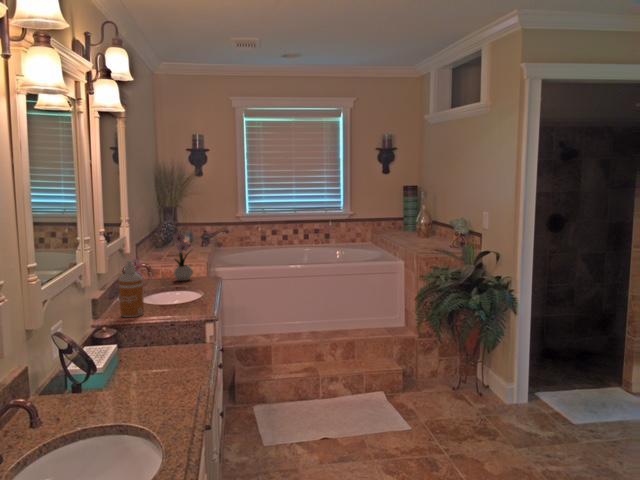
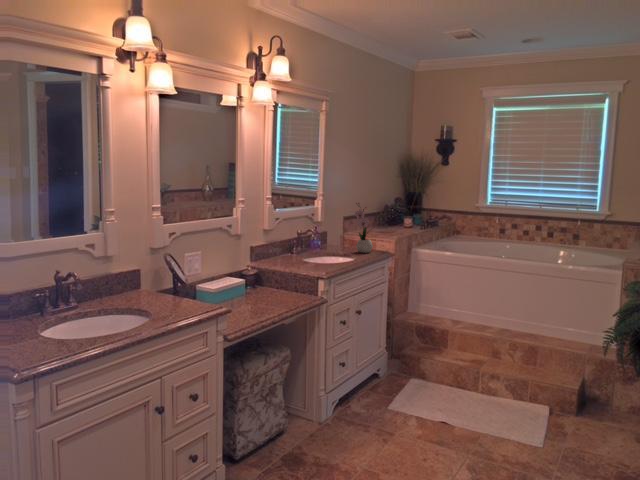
soap dispenser: present [119,260,144,317] -> none [265,222,283,266]

